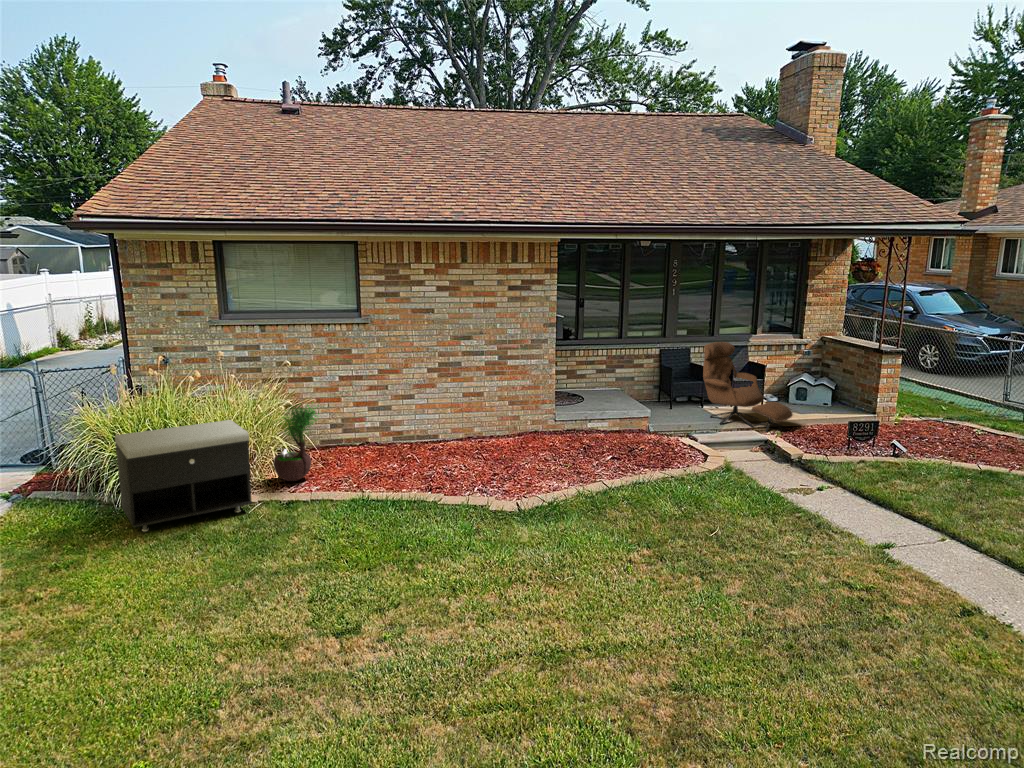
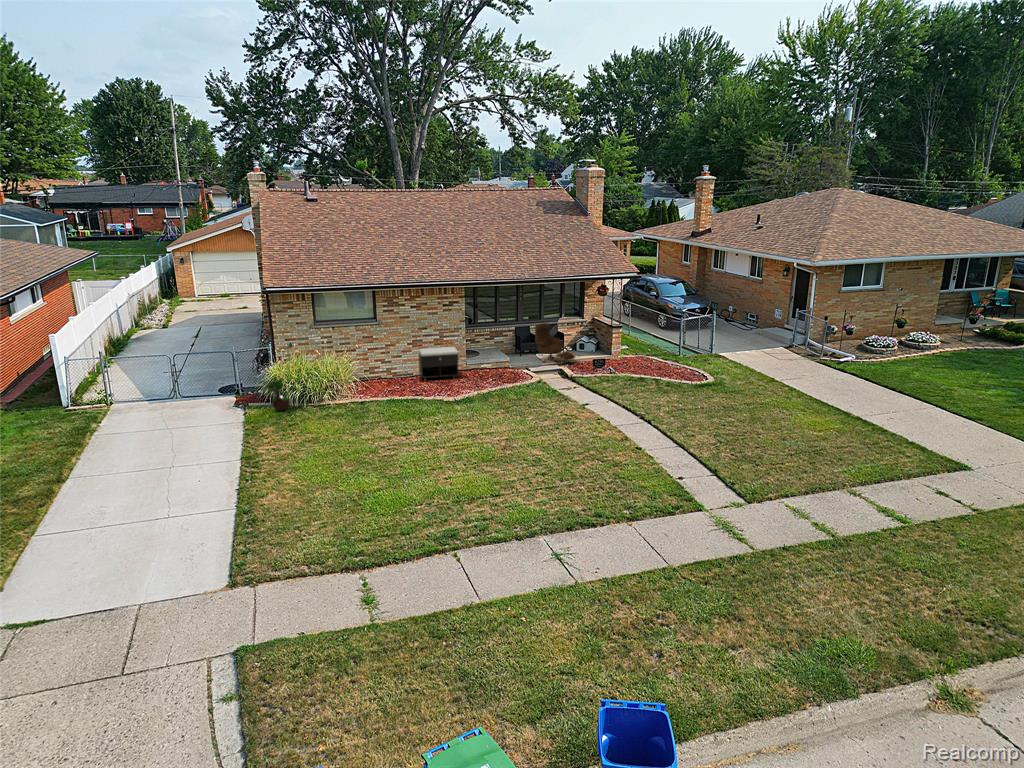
potted tree: present [274,403,317,481] -> present [266,379,289,410]
storage bench: present [115,420,252,532] -> present [418,347,458,380]

